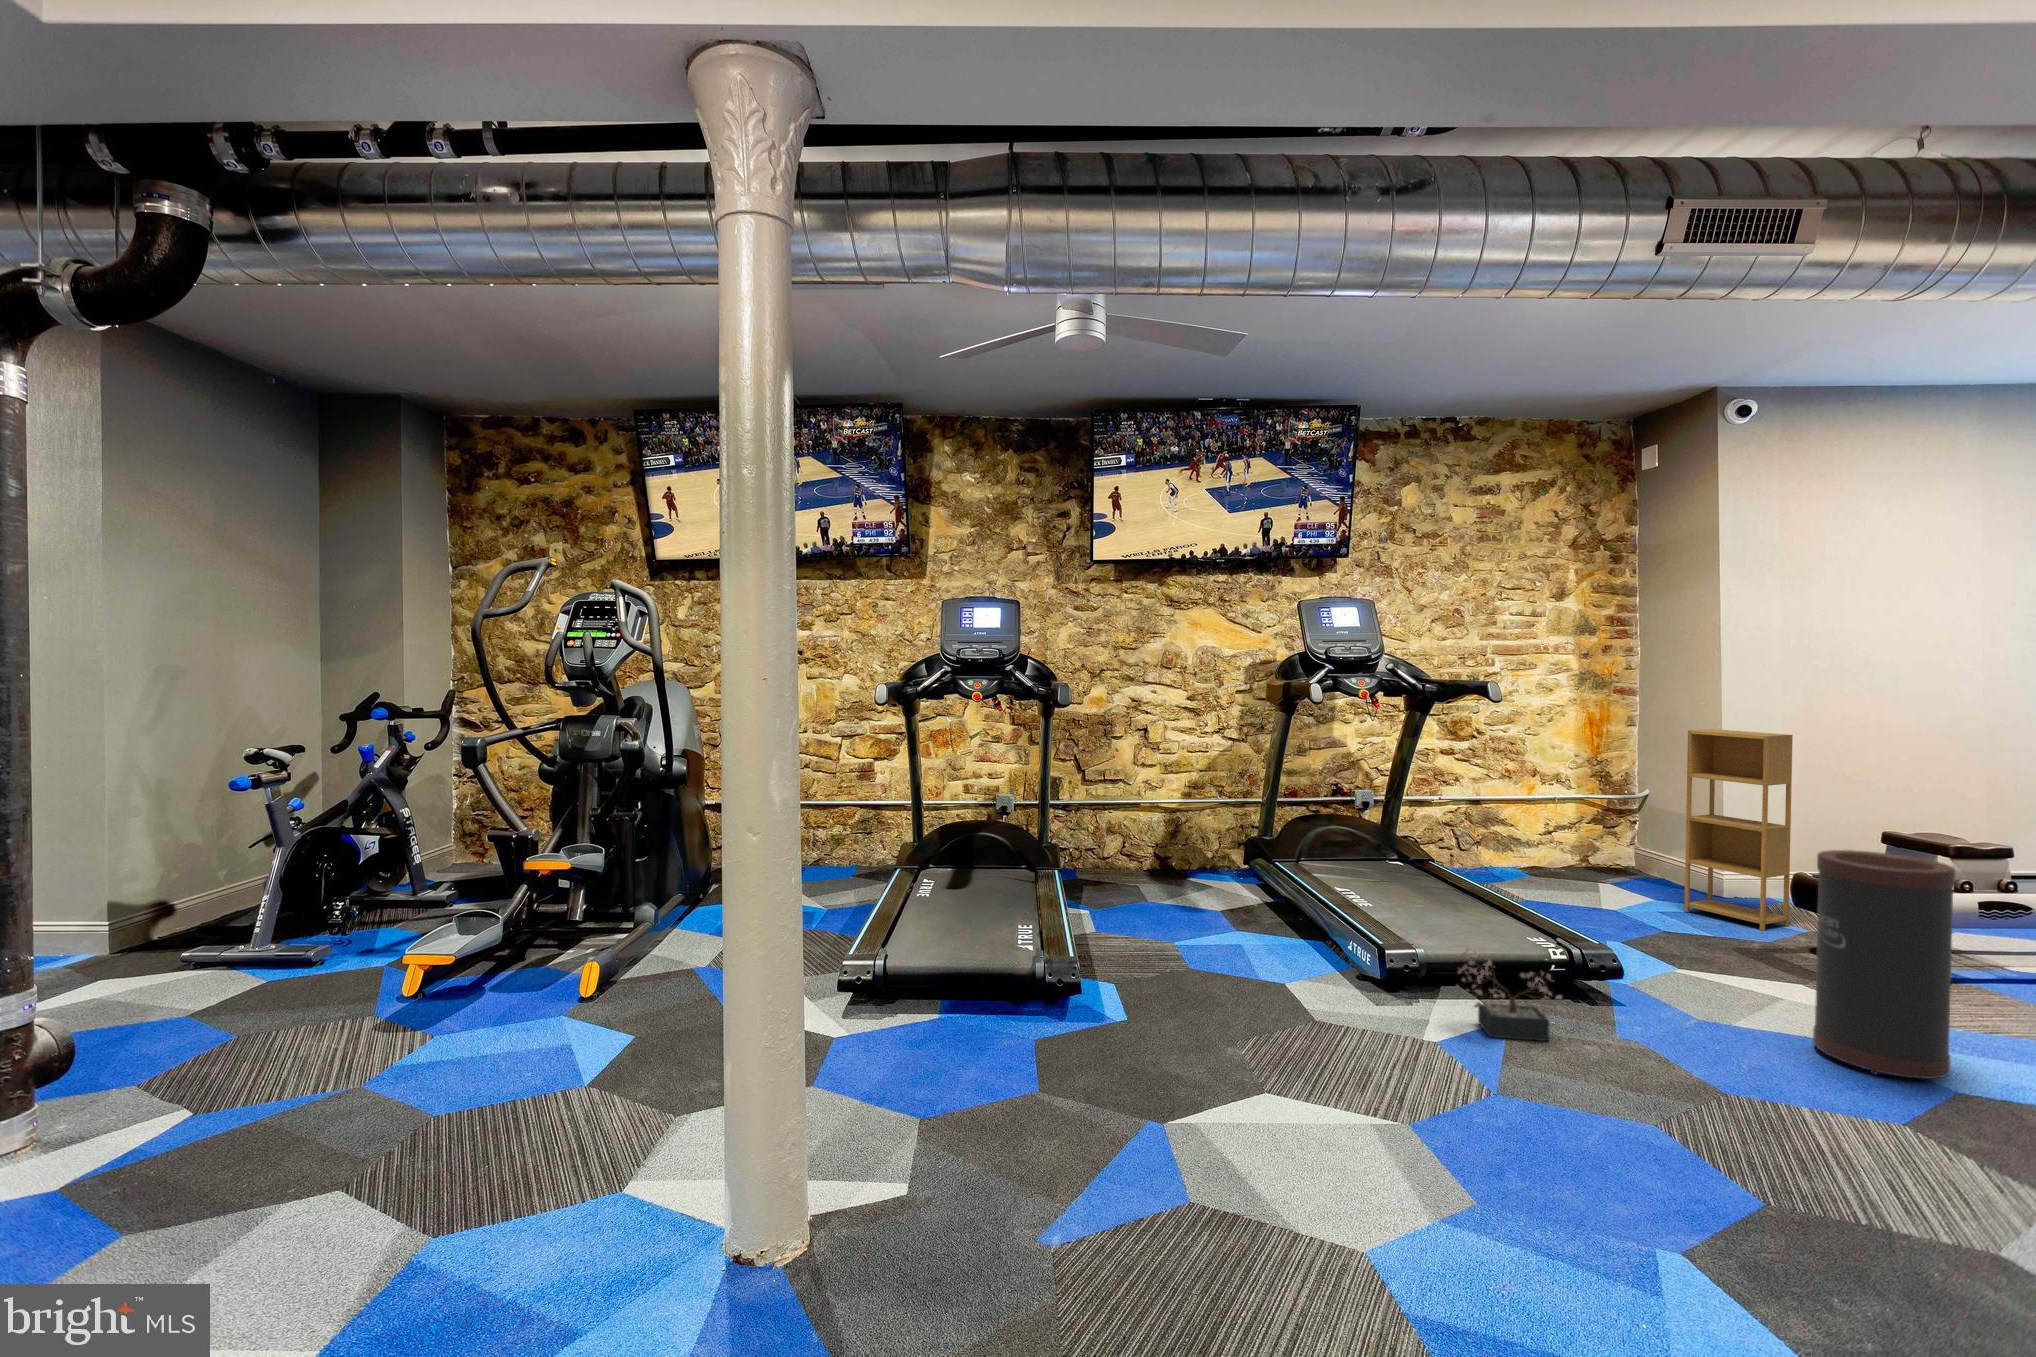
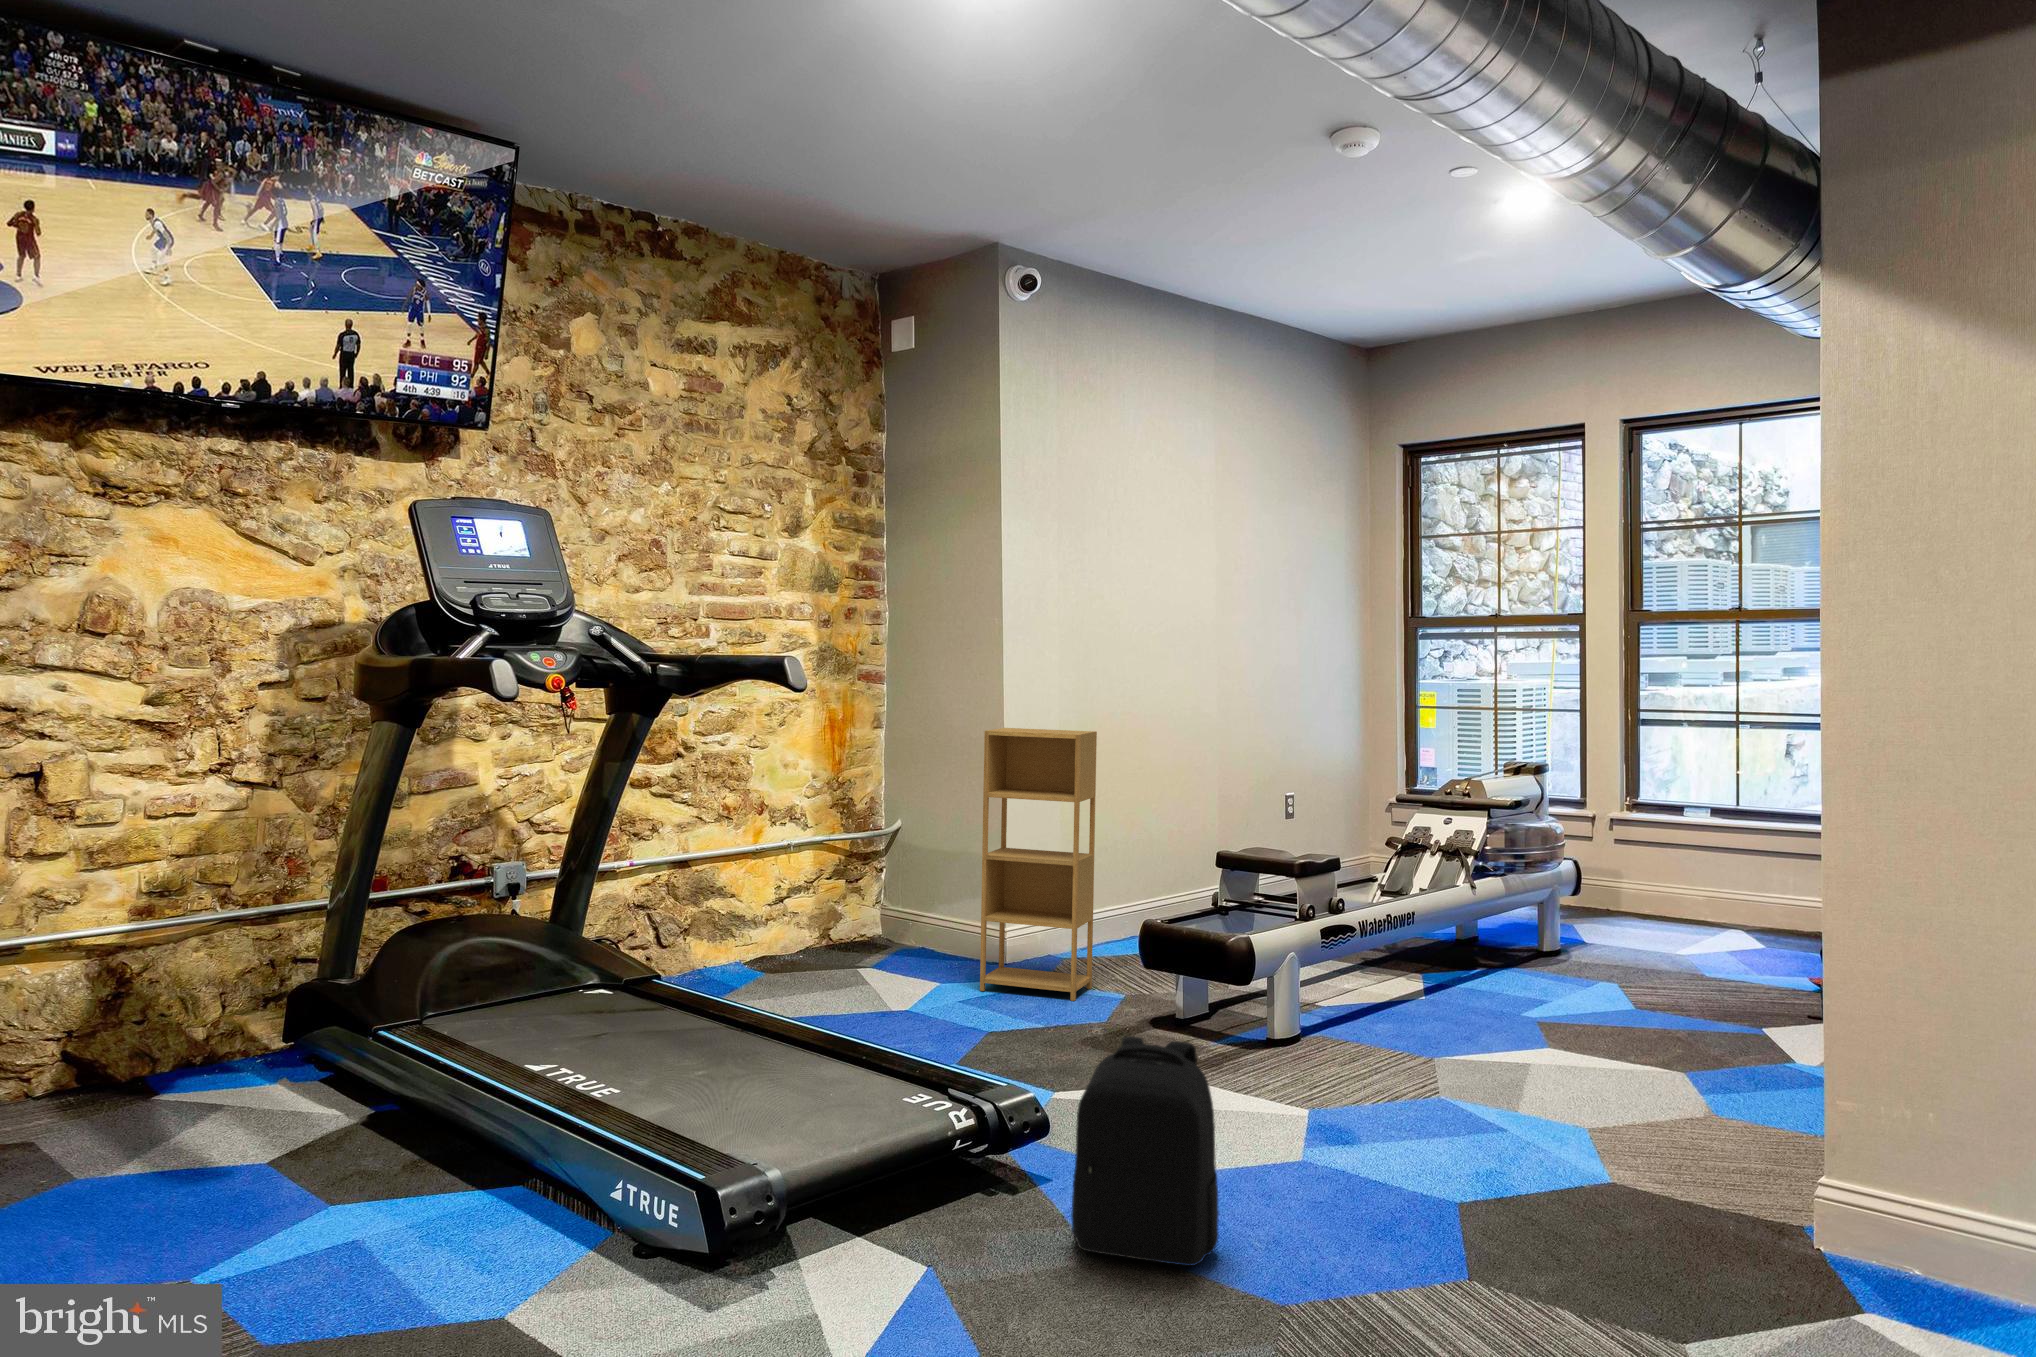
trash can: present [1813,850,1955,1079] -> none [1242,883,1384,1186]
backpack: none [1617,927,1736,1080] -> present [1071,1036,1219,1266]
decorative plant: present [1456,949,1562,1041] -> none [837,1141,990,1295]

